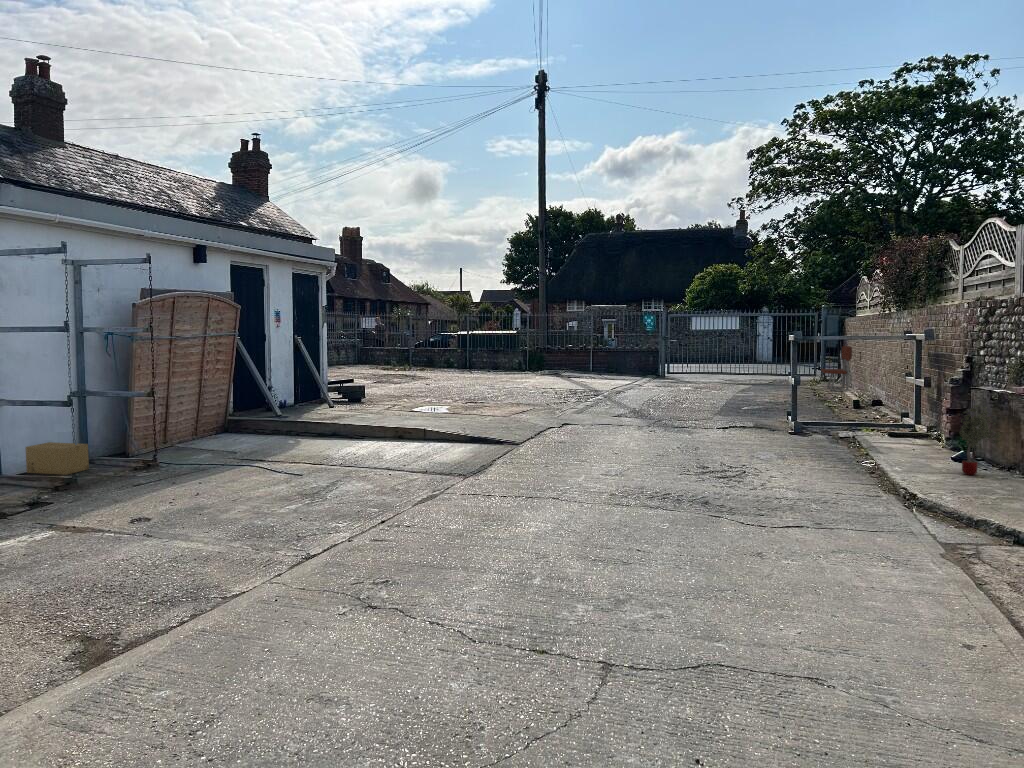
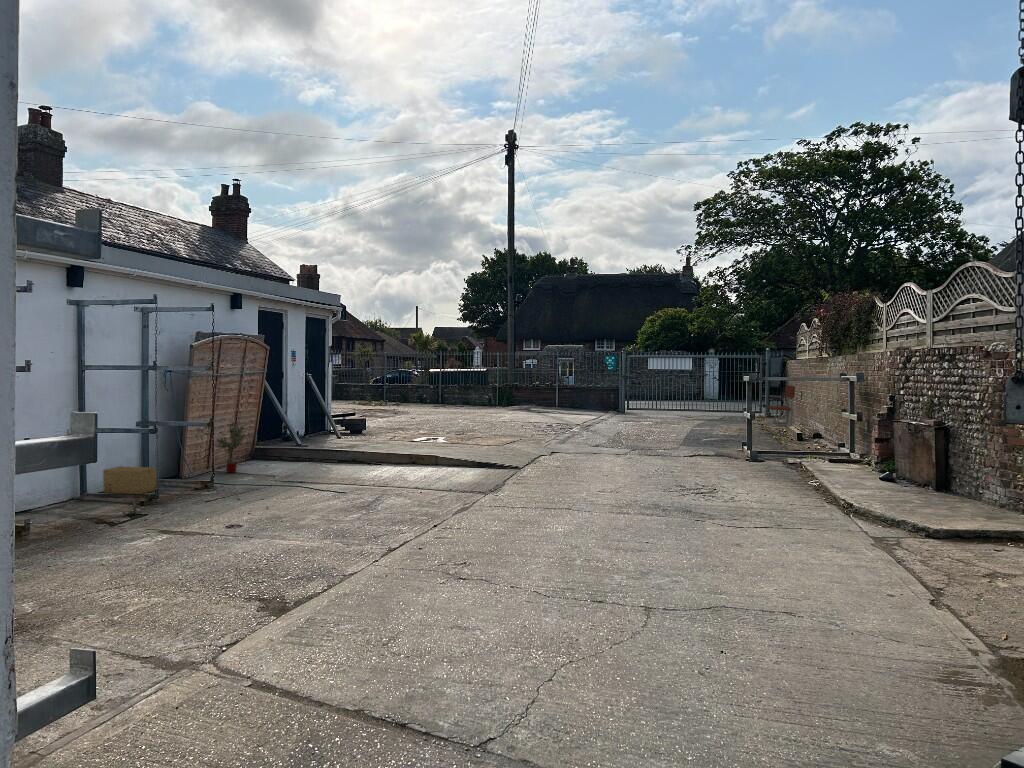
potted tree: present [960,405,1001,475] -> present [215,421,246,473]

